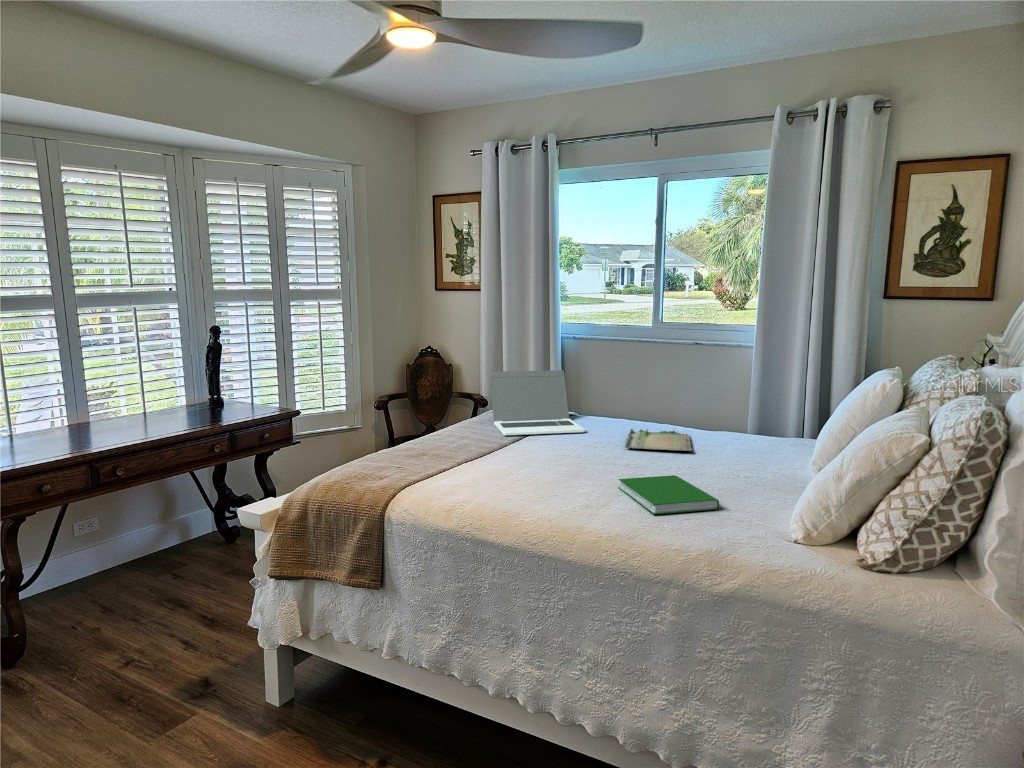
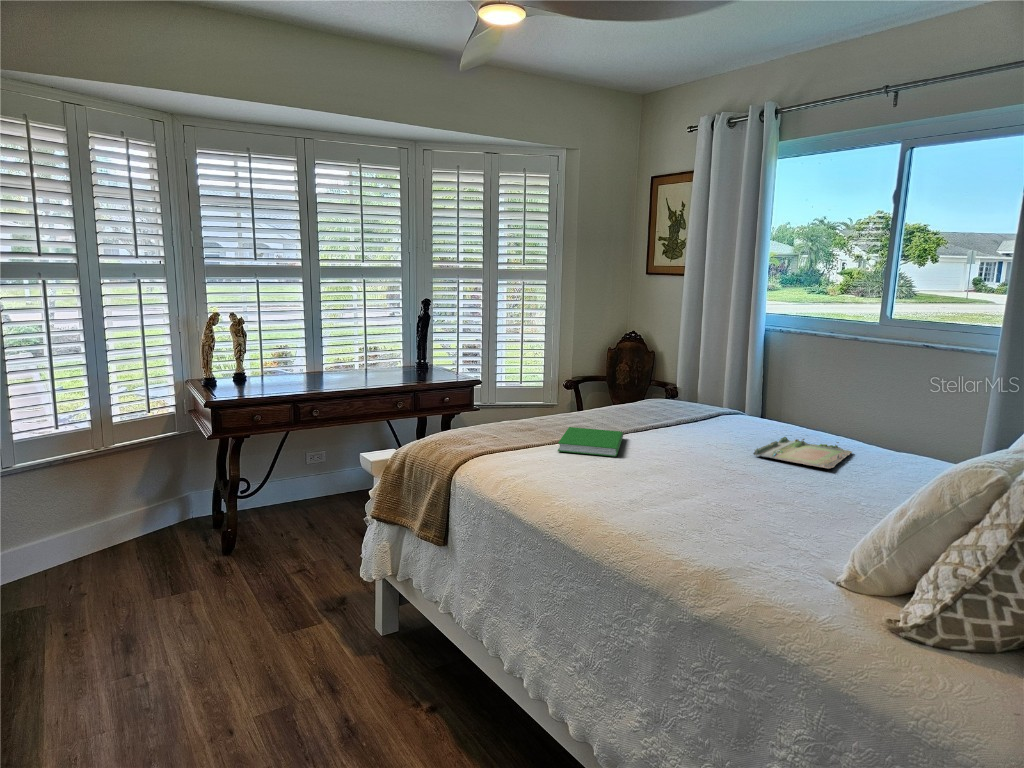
laptop: present [490,370,585,435] -> none [636,359,730,433]
hardcover book: present [619,475,719,514] -> present [558,427,623,457]

